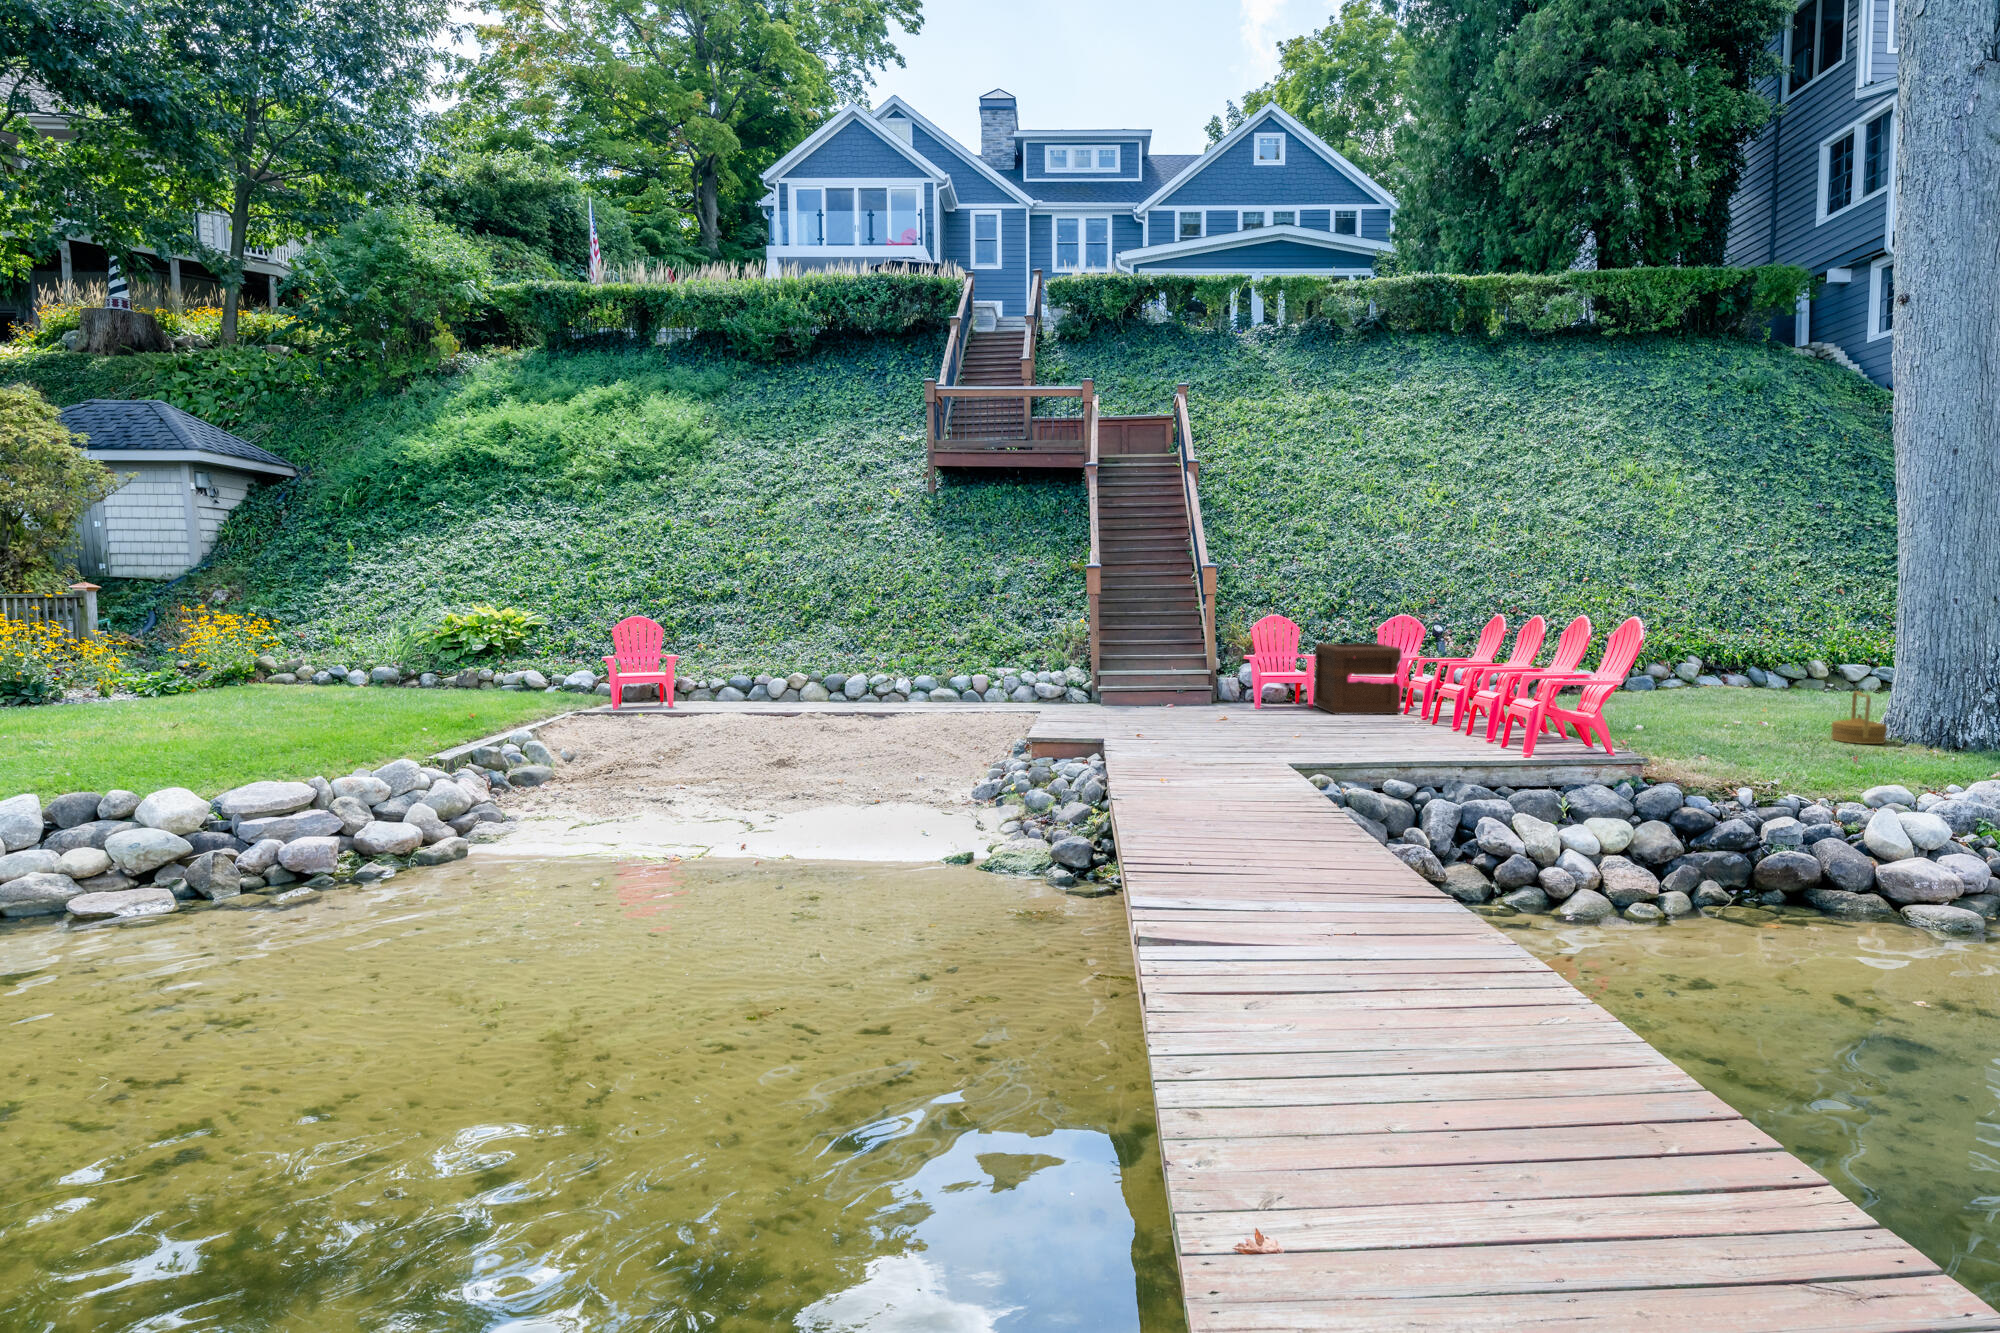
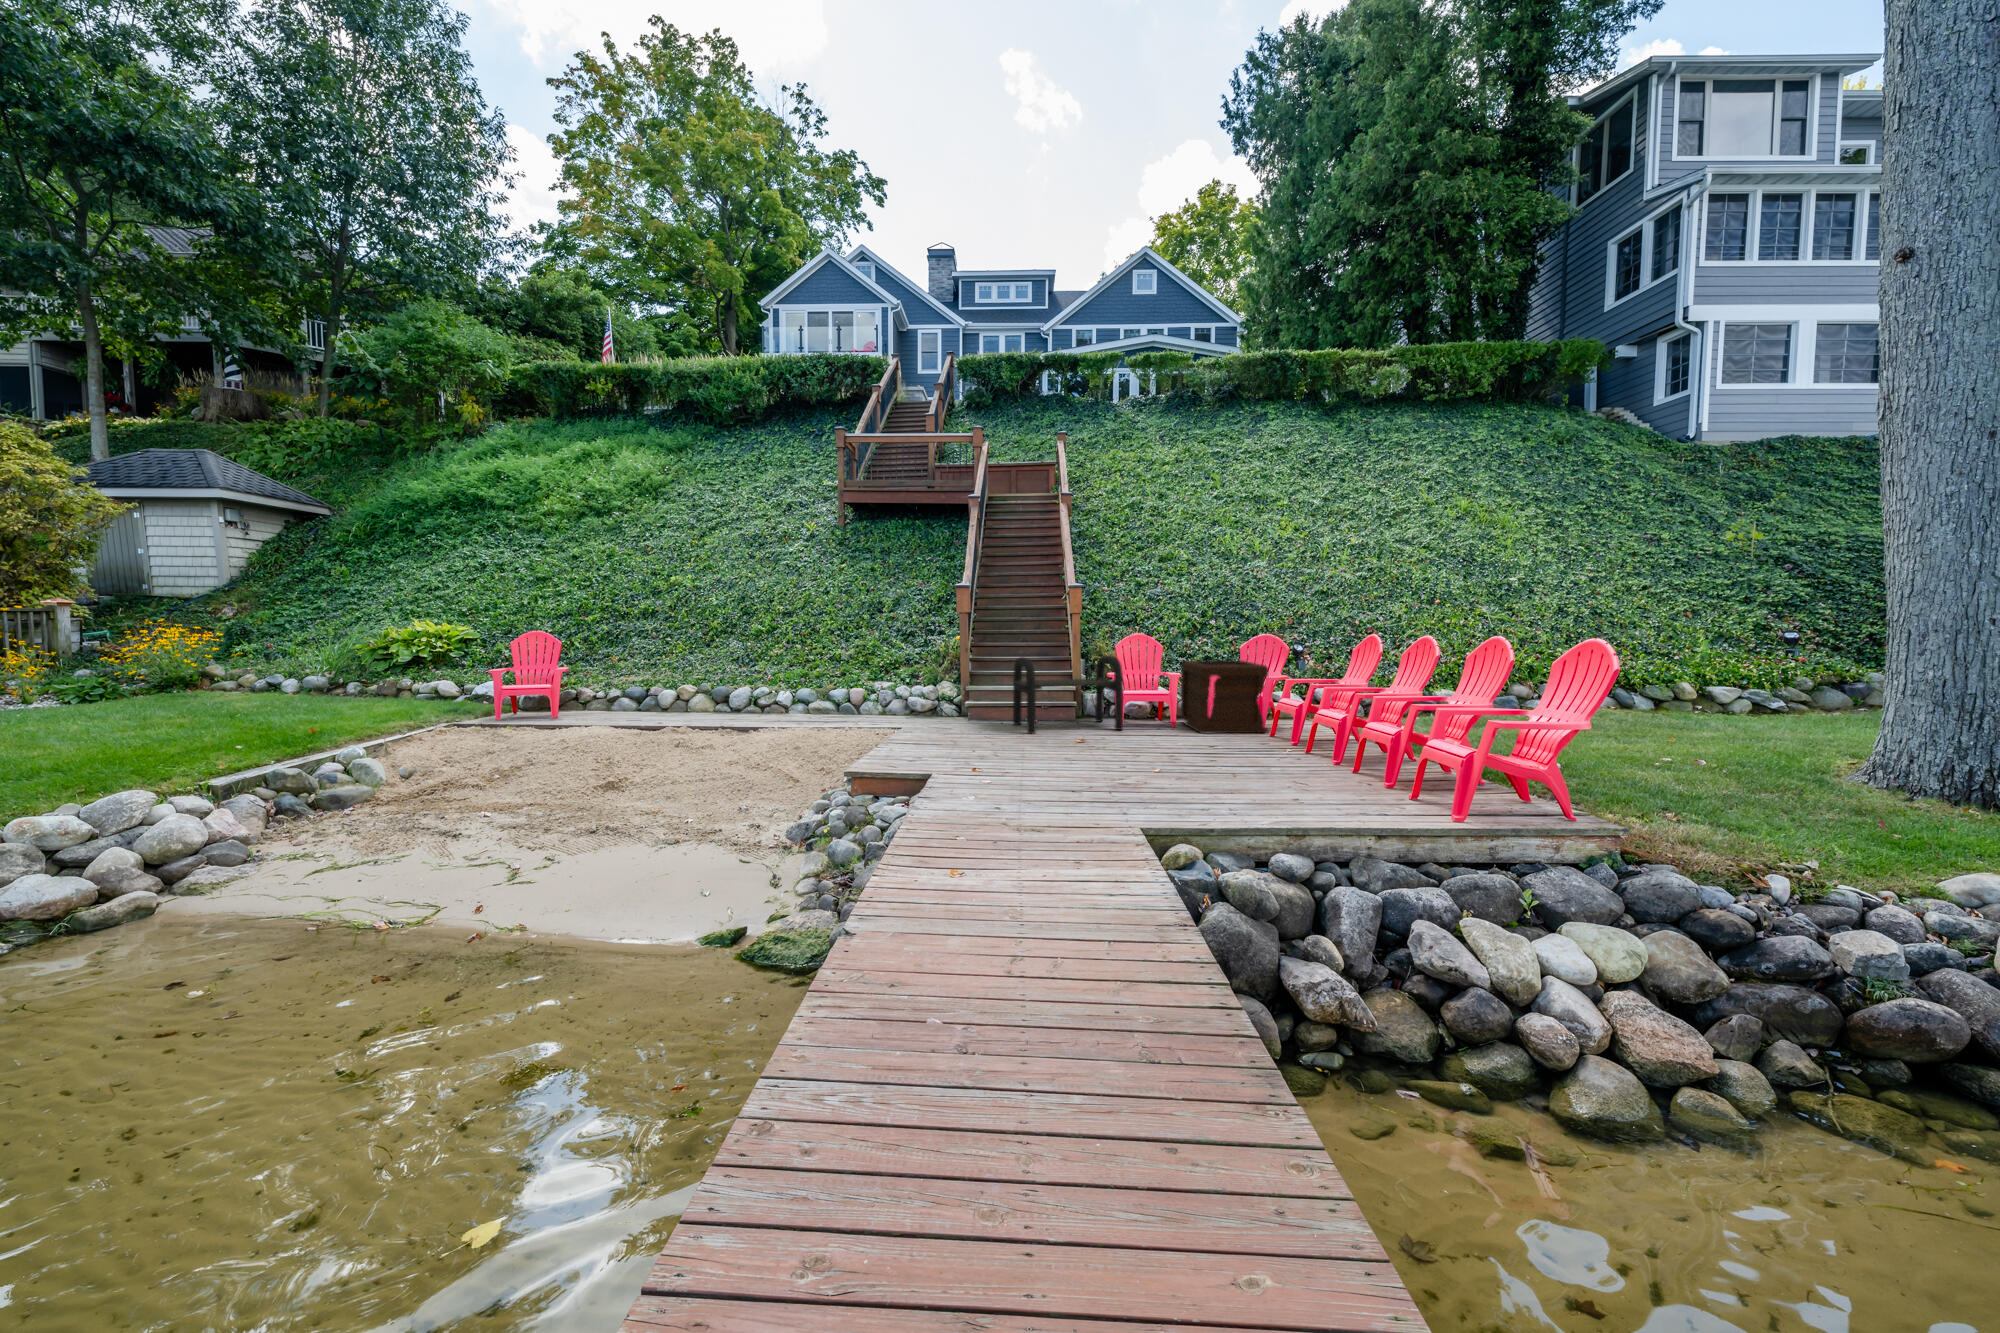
bench: none [1146,638,1257,714] -> present [1013,655,1123,734]
basket: present [1831,691,1887,744] -> none [1769,718,1847,783]

